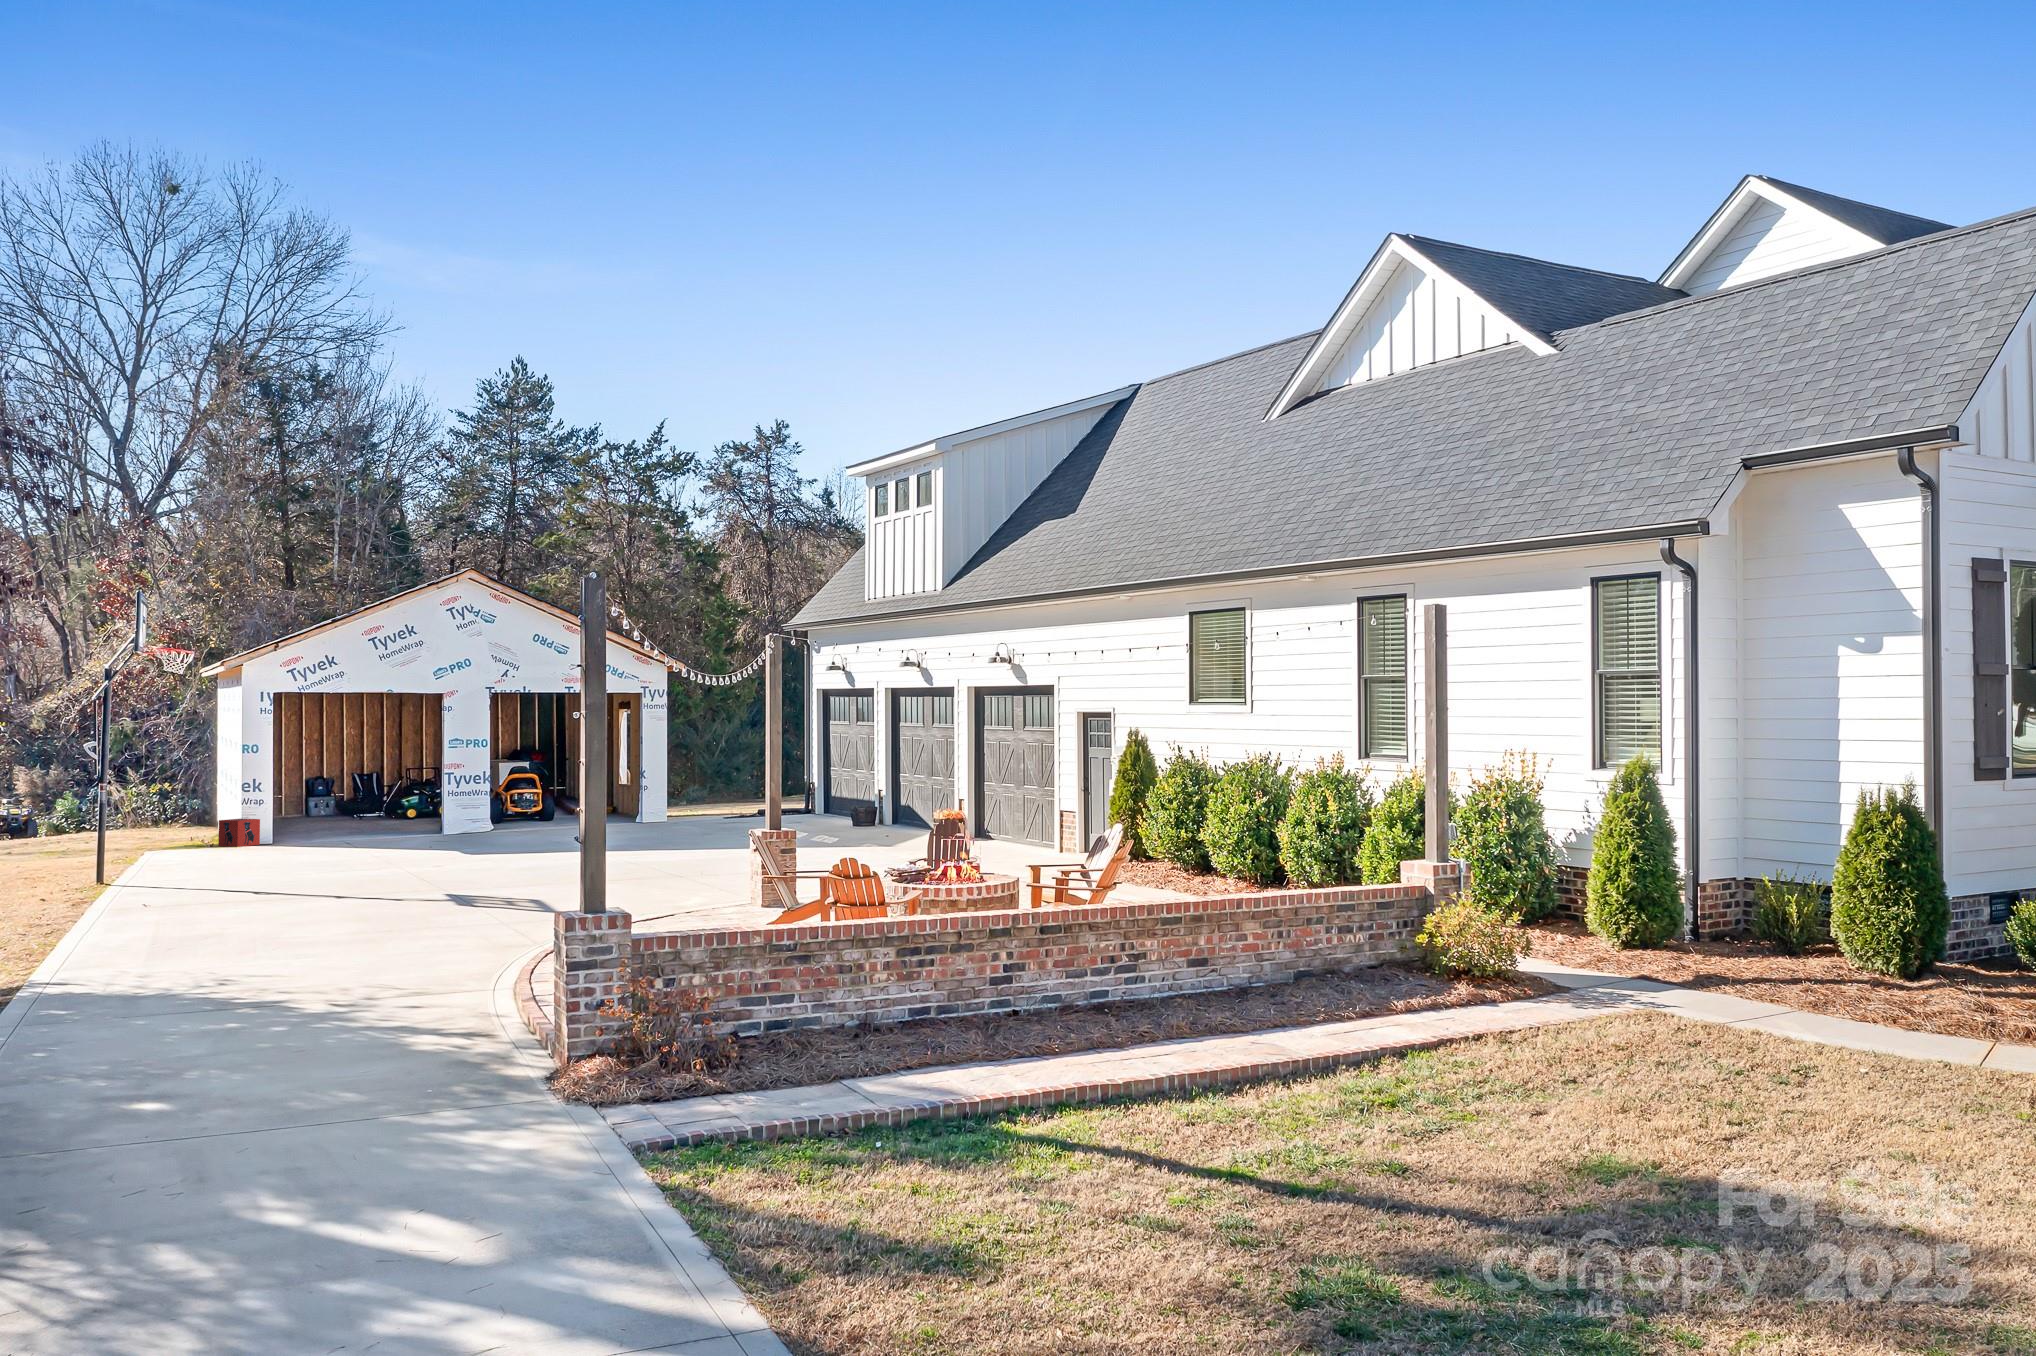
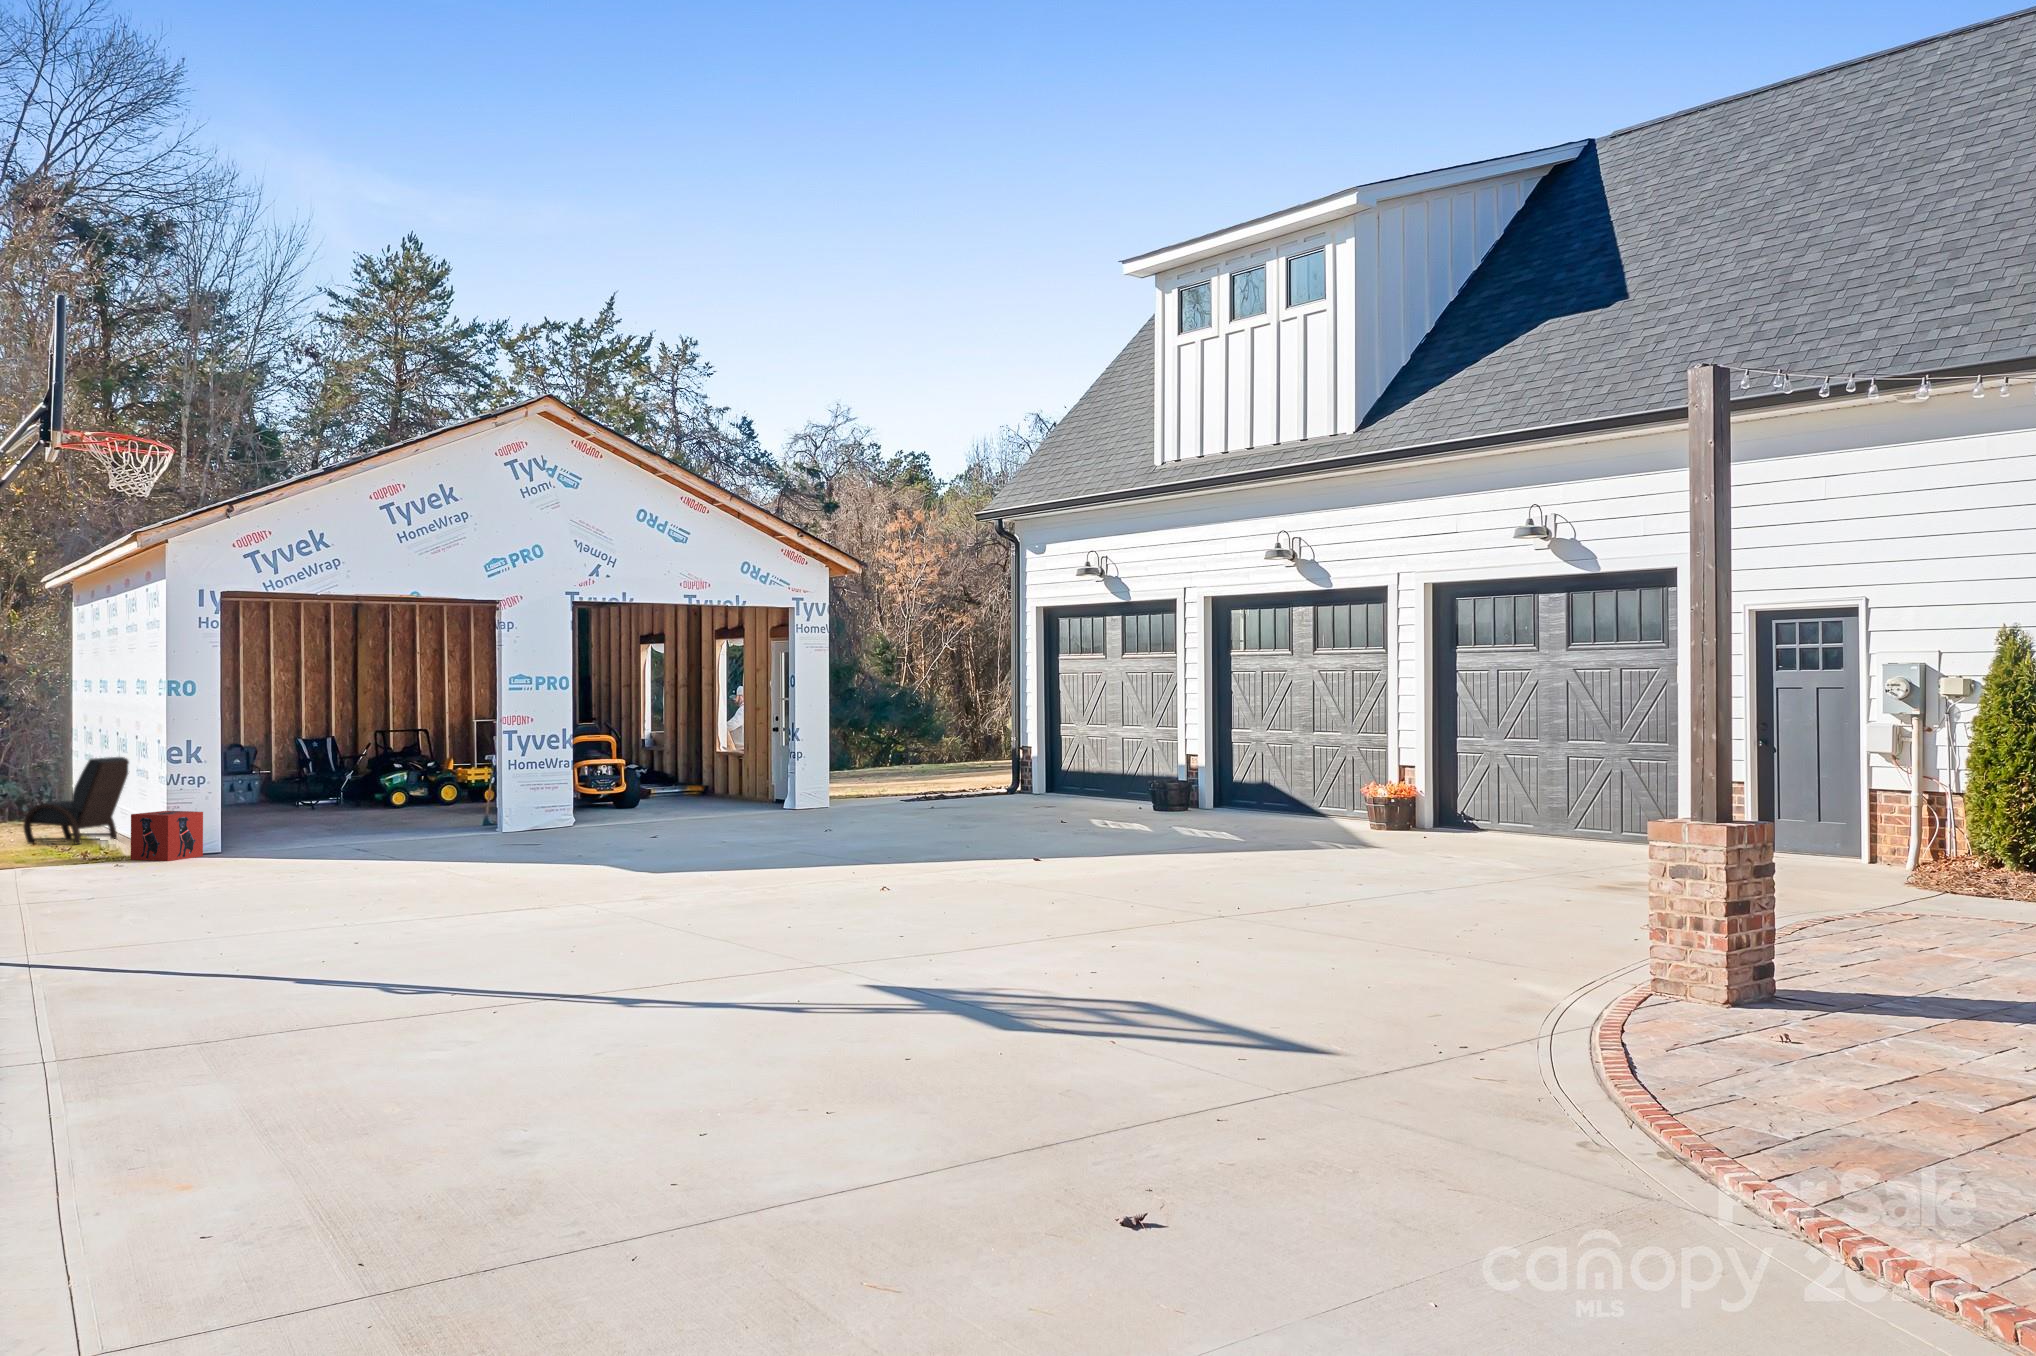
lounge chair: none [169,787,233,839] -> present [23,757,129,844]

